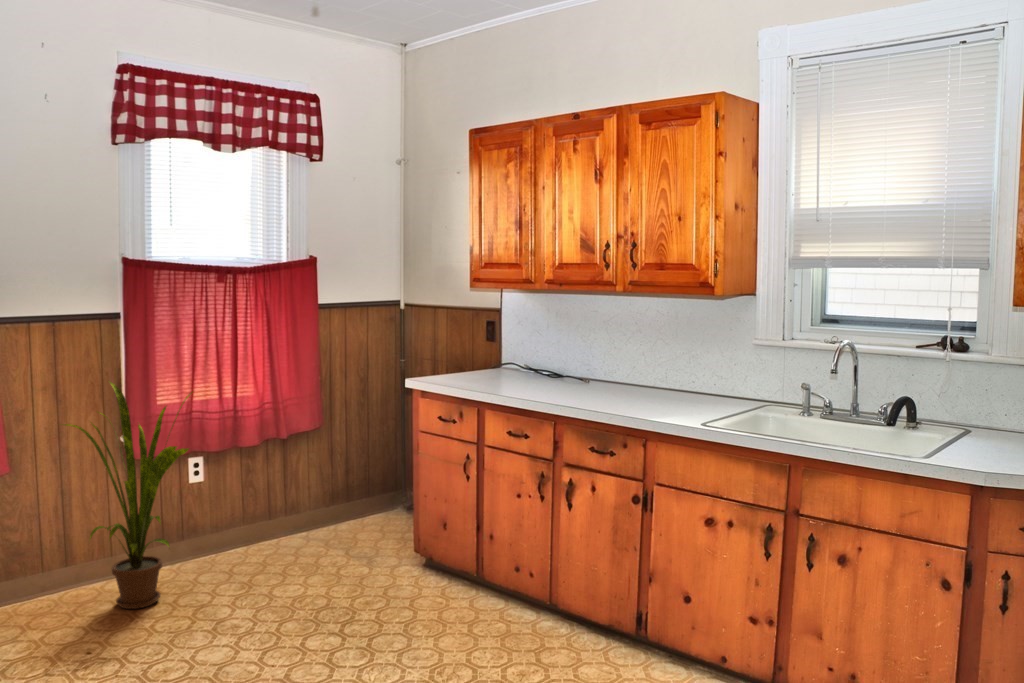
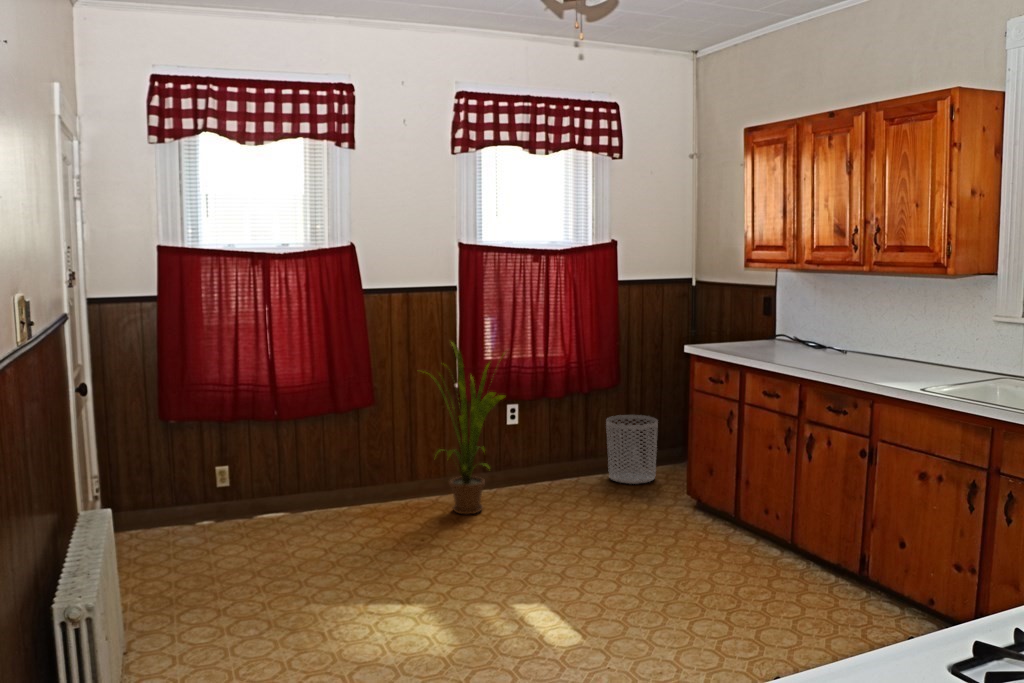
waste bin: none [312,458,372,539] -> present [606,415,658,484]

